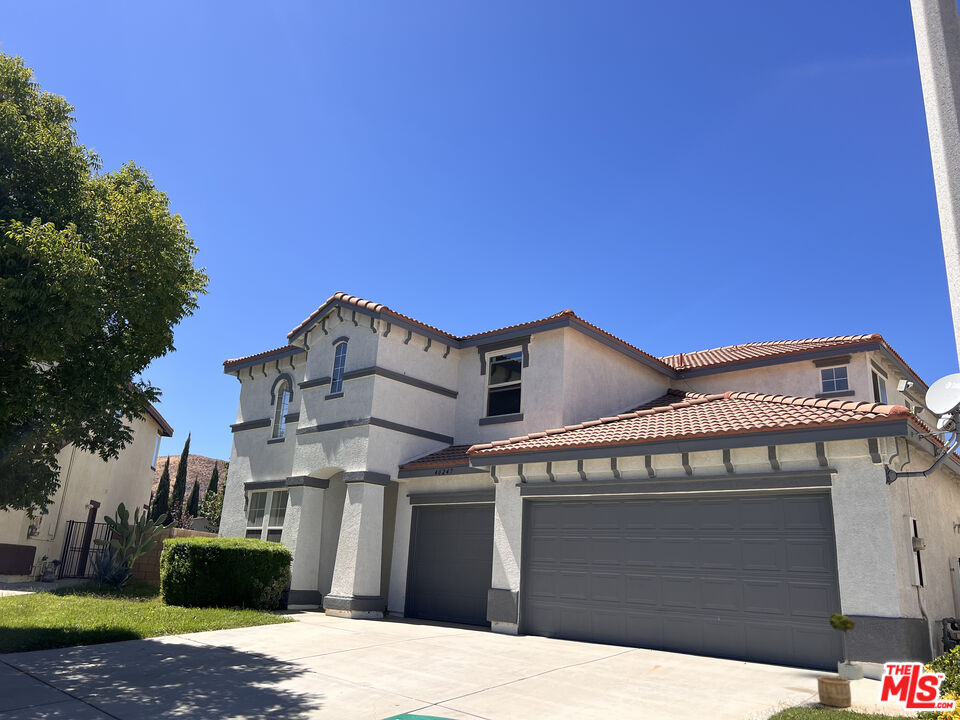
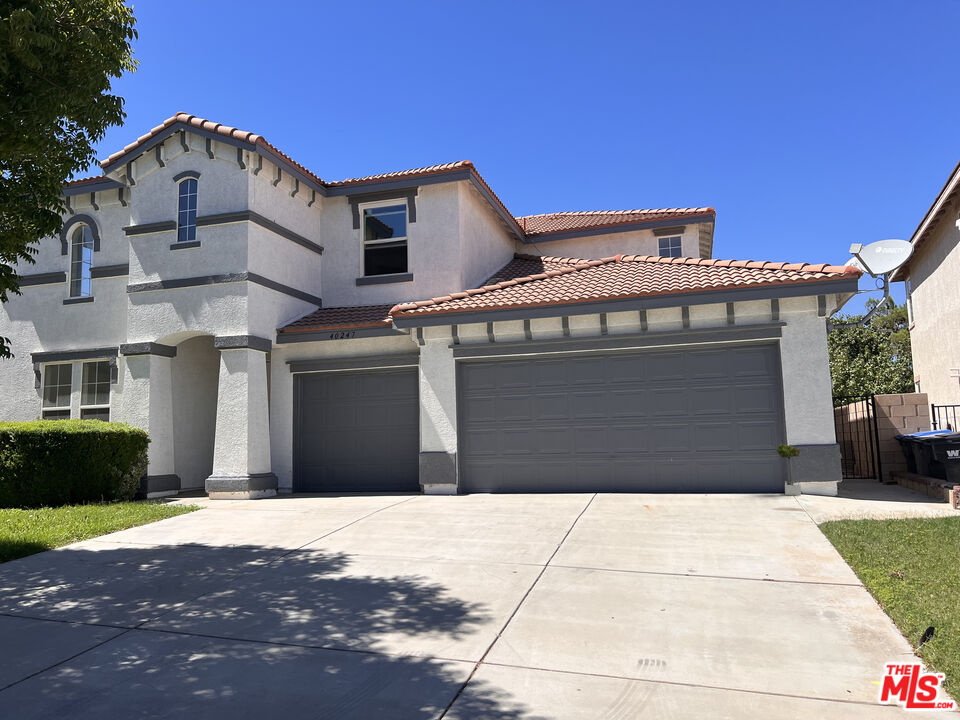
wooden bucket: present [817,676,851,707] -> none [830,494,858,517]

